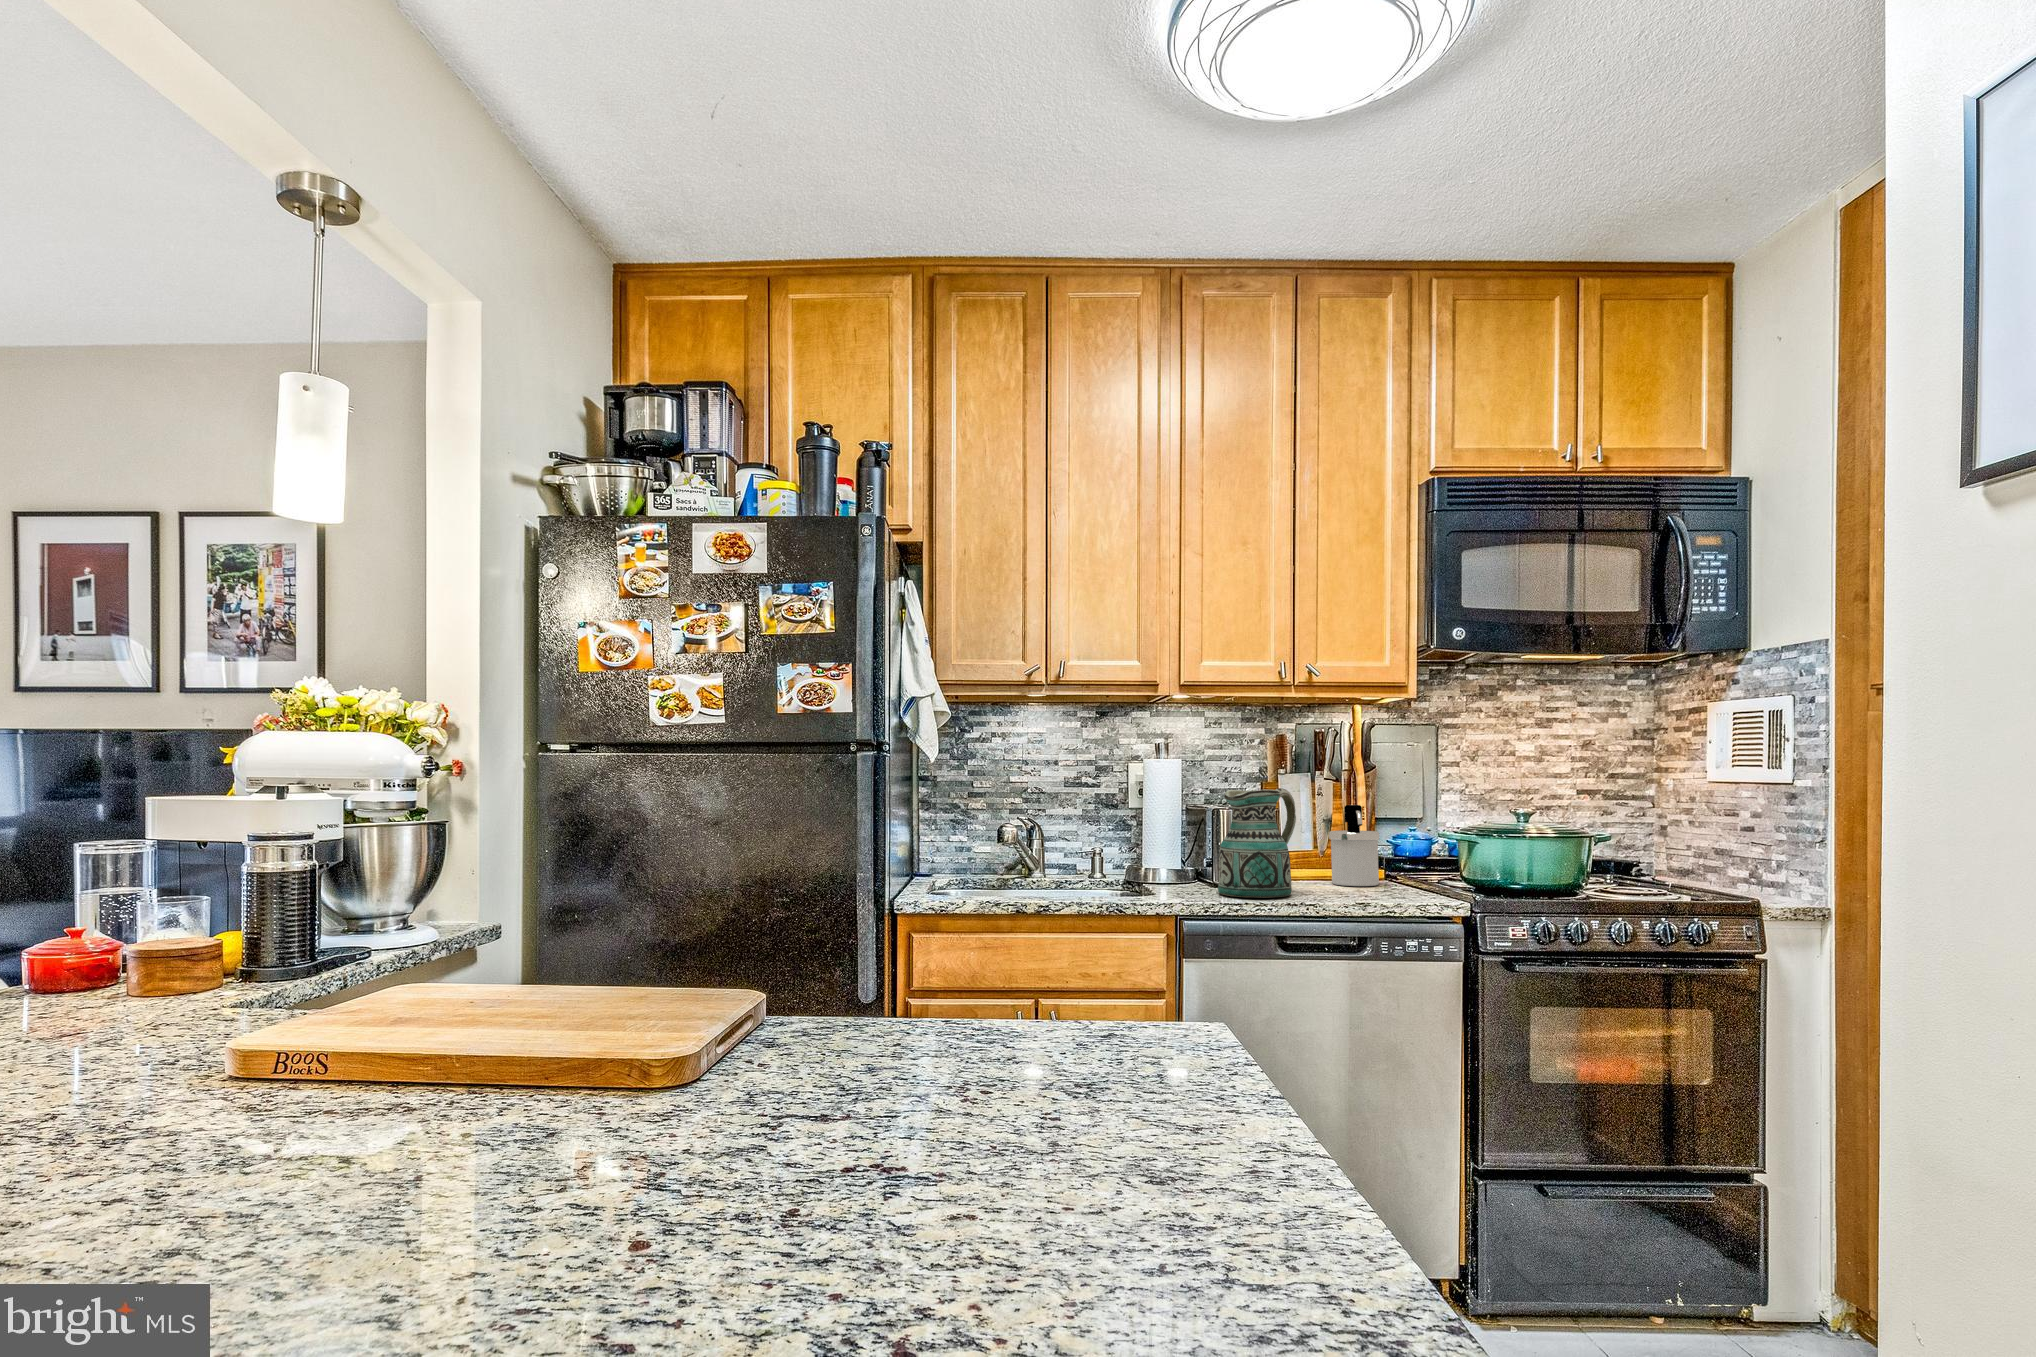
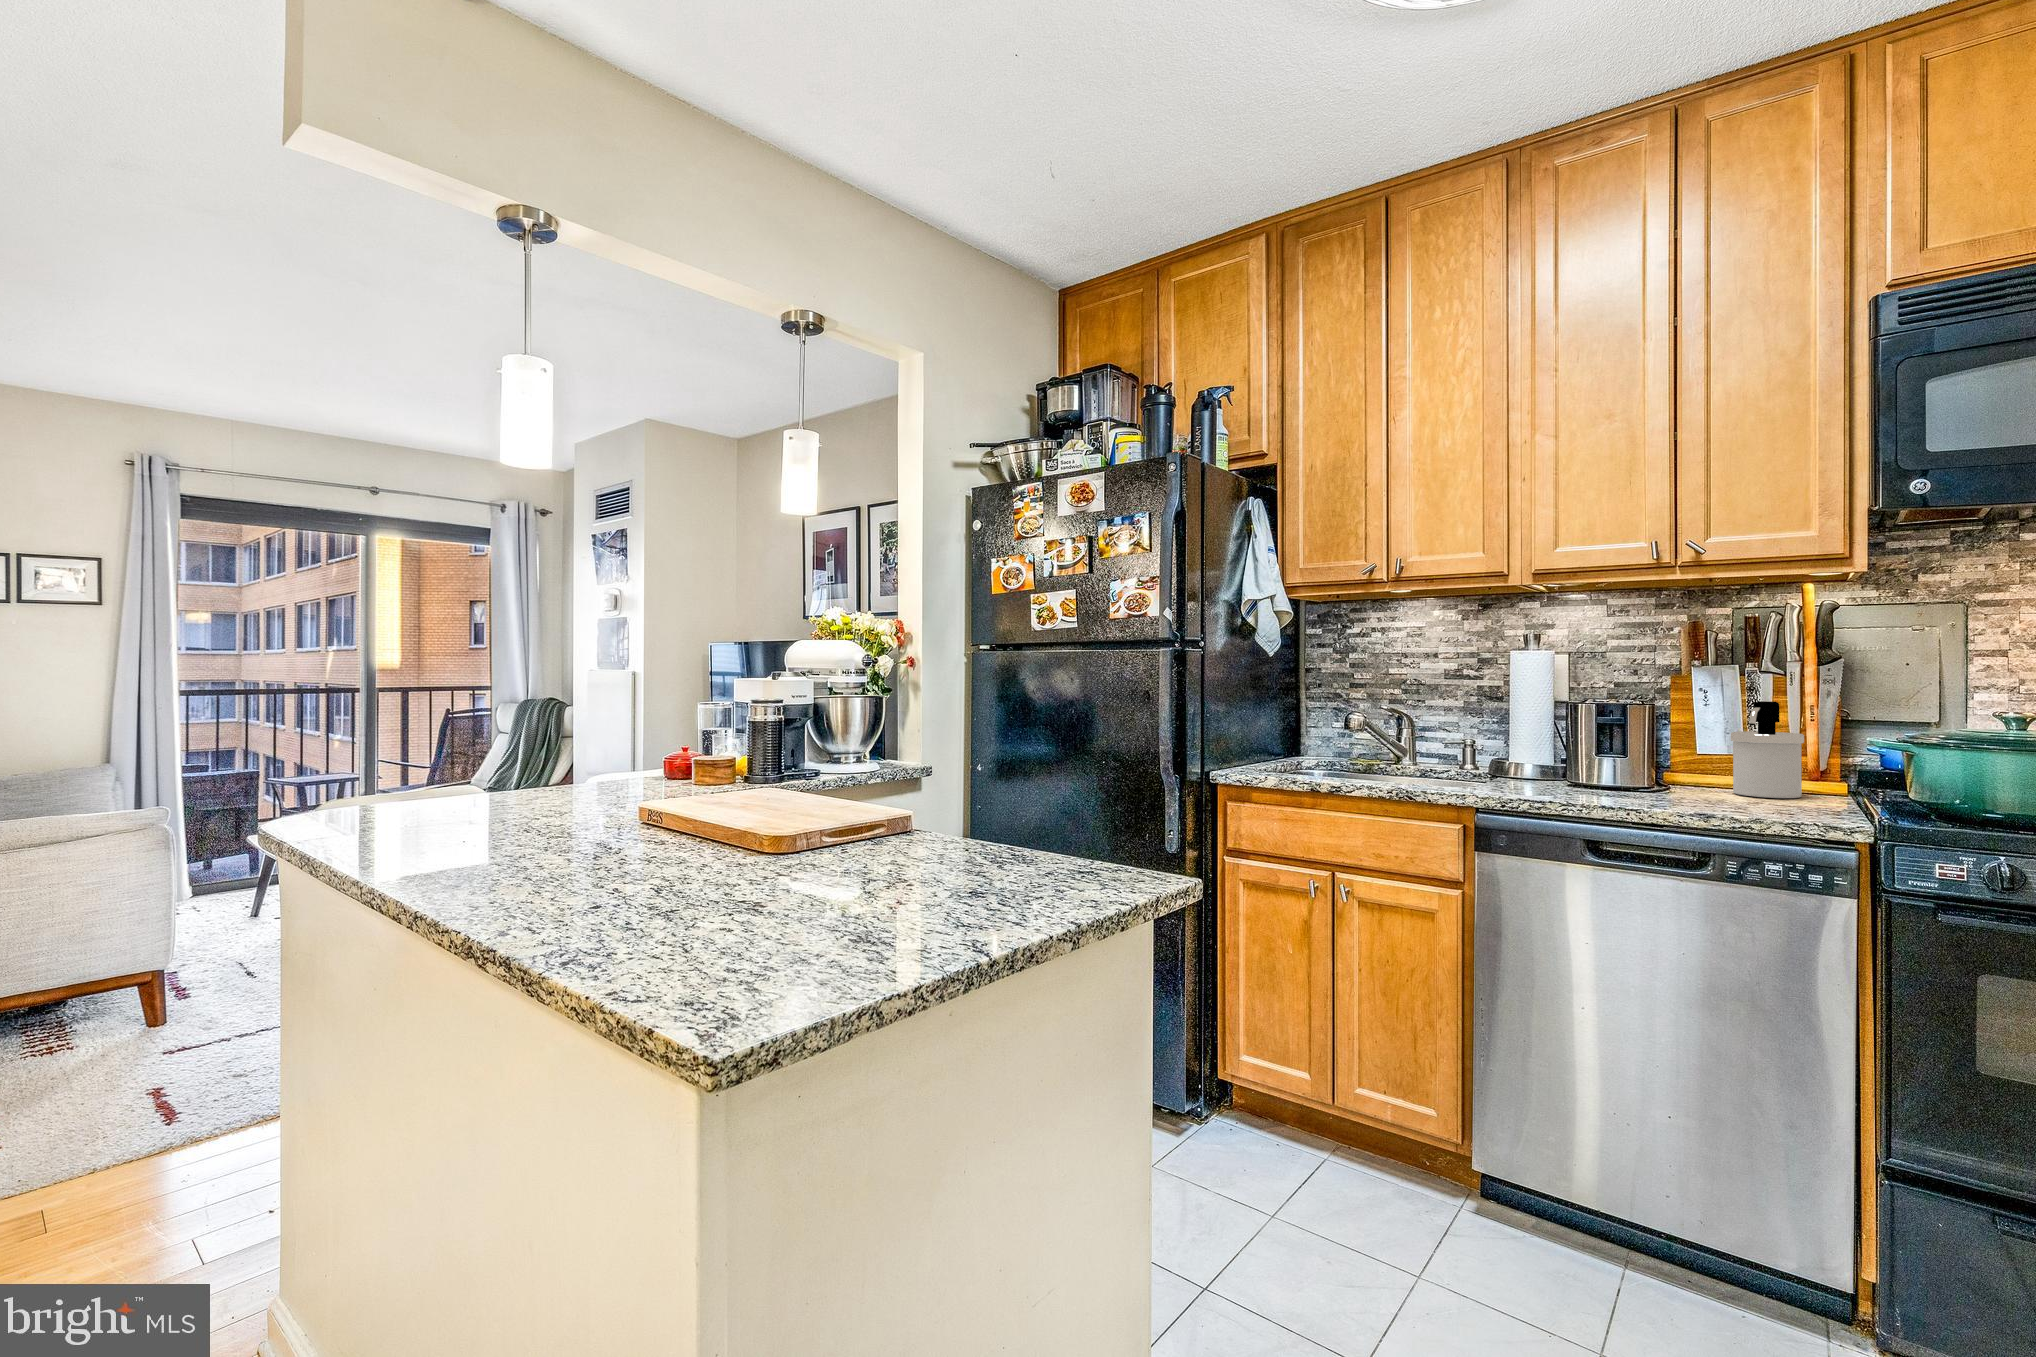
ceramic pitcher: present [1218,788,1296,898] -> none [1547,680,1664,799]

